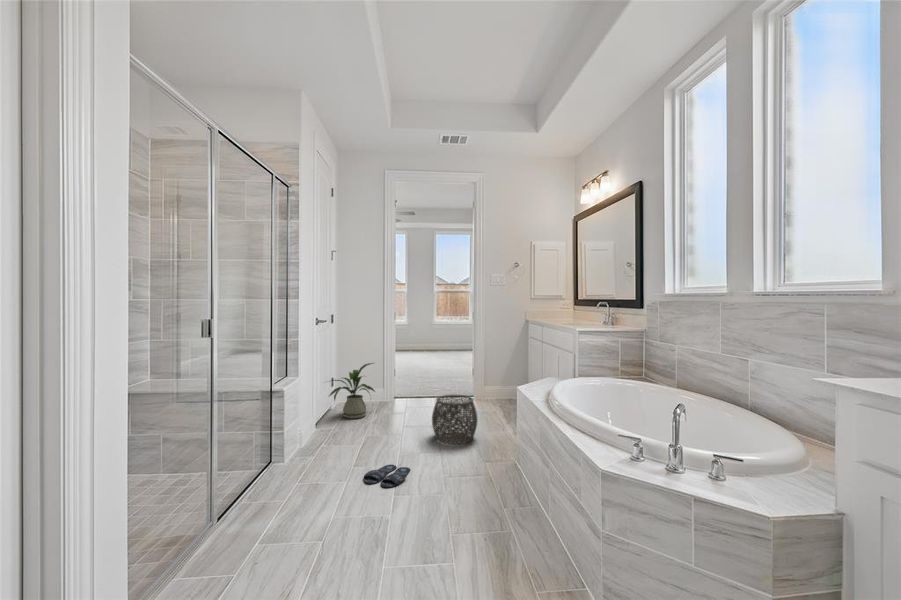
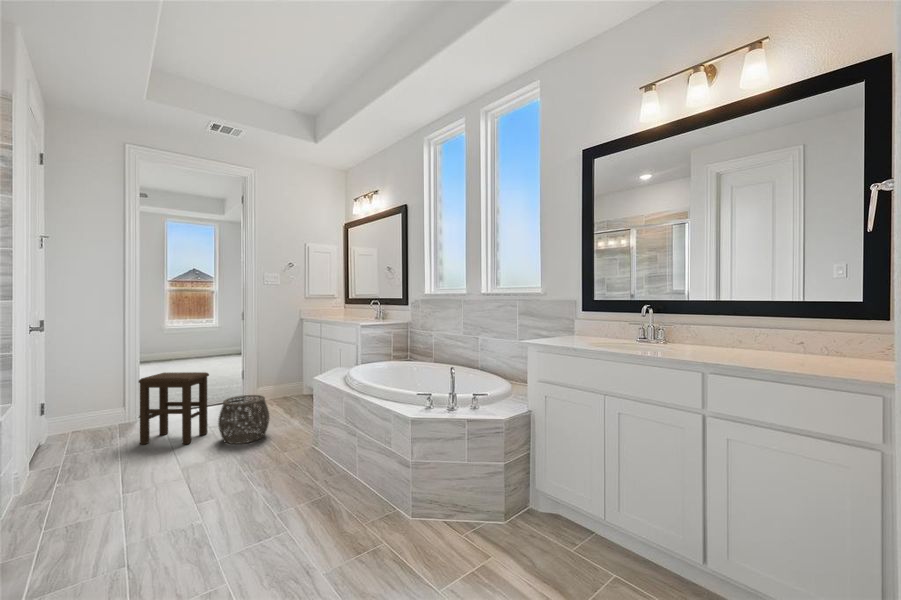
house plant: present [329,363,374,419] -> none [46,375,128,445]
stool: none [377,364,430,433] -> present [139,372,209,444]
slippers: present [364,465,410,488] -> none [158,473,211,497]

